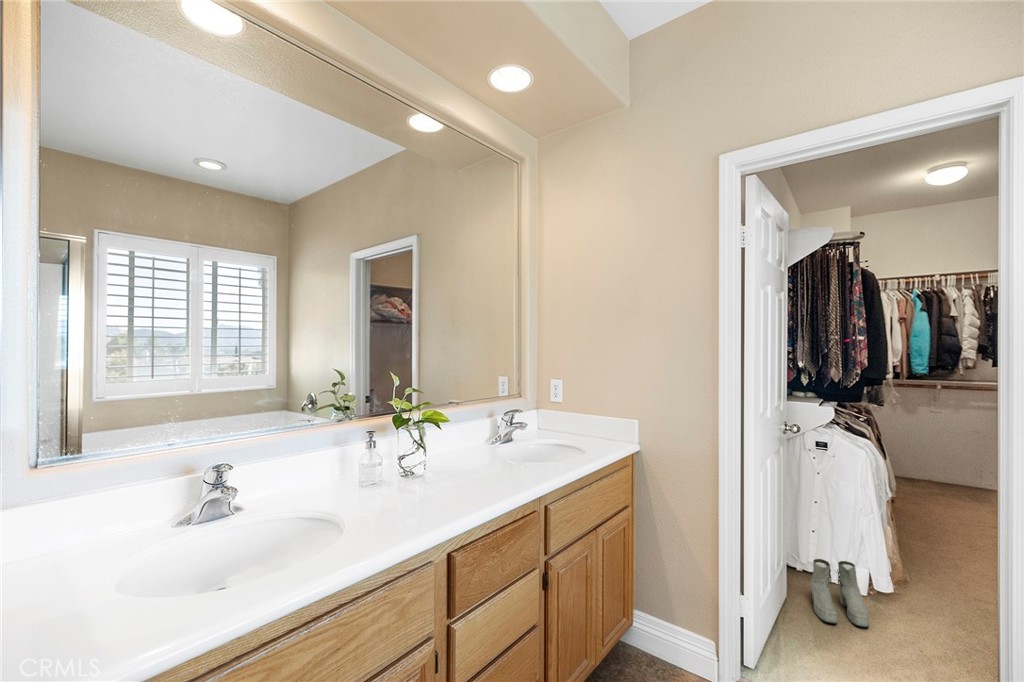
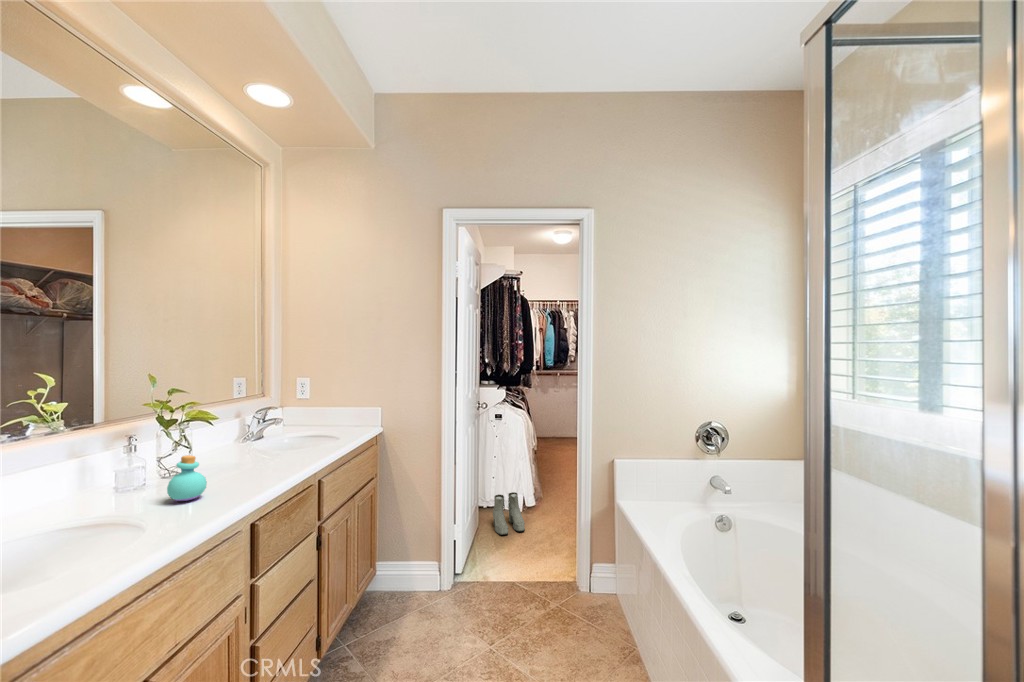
perfume bottle: none [377,463,411,512] -> present [167,455,207,501]

